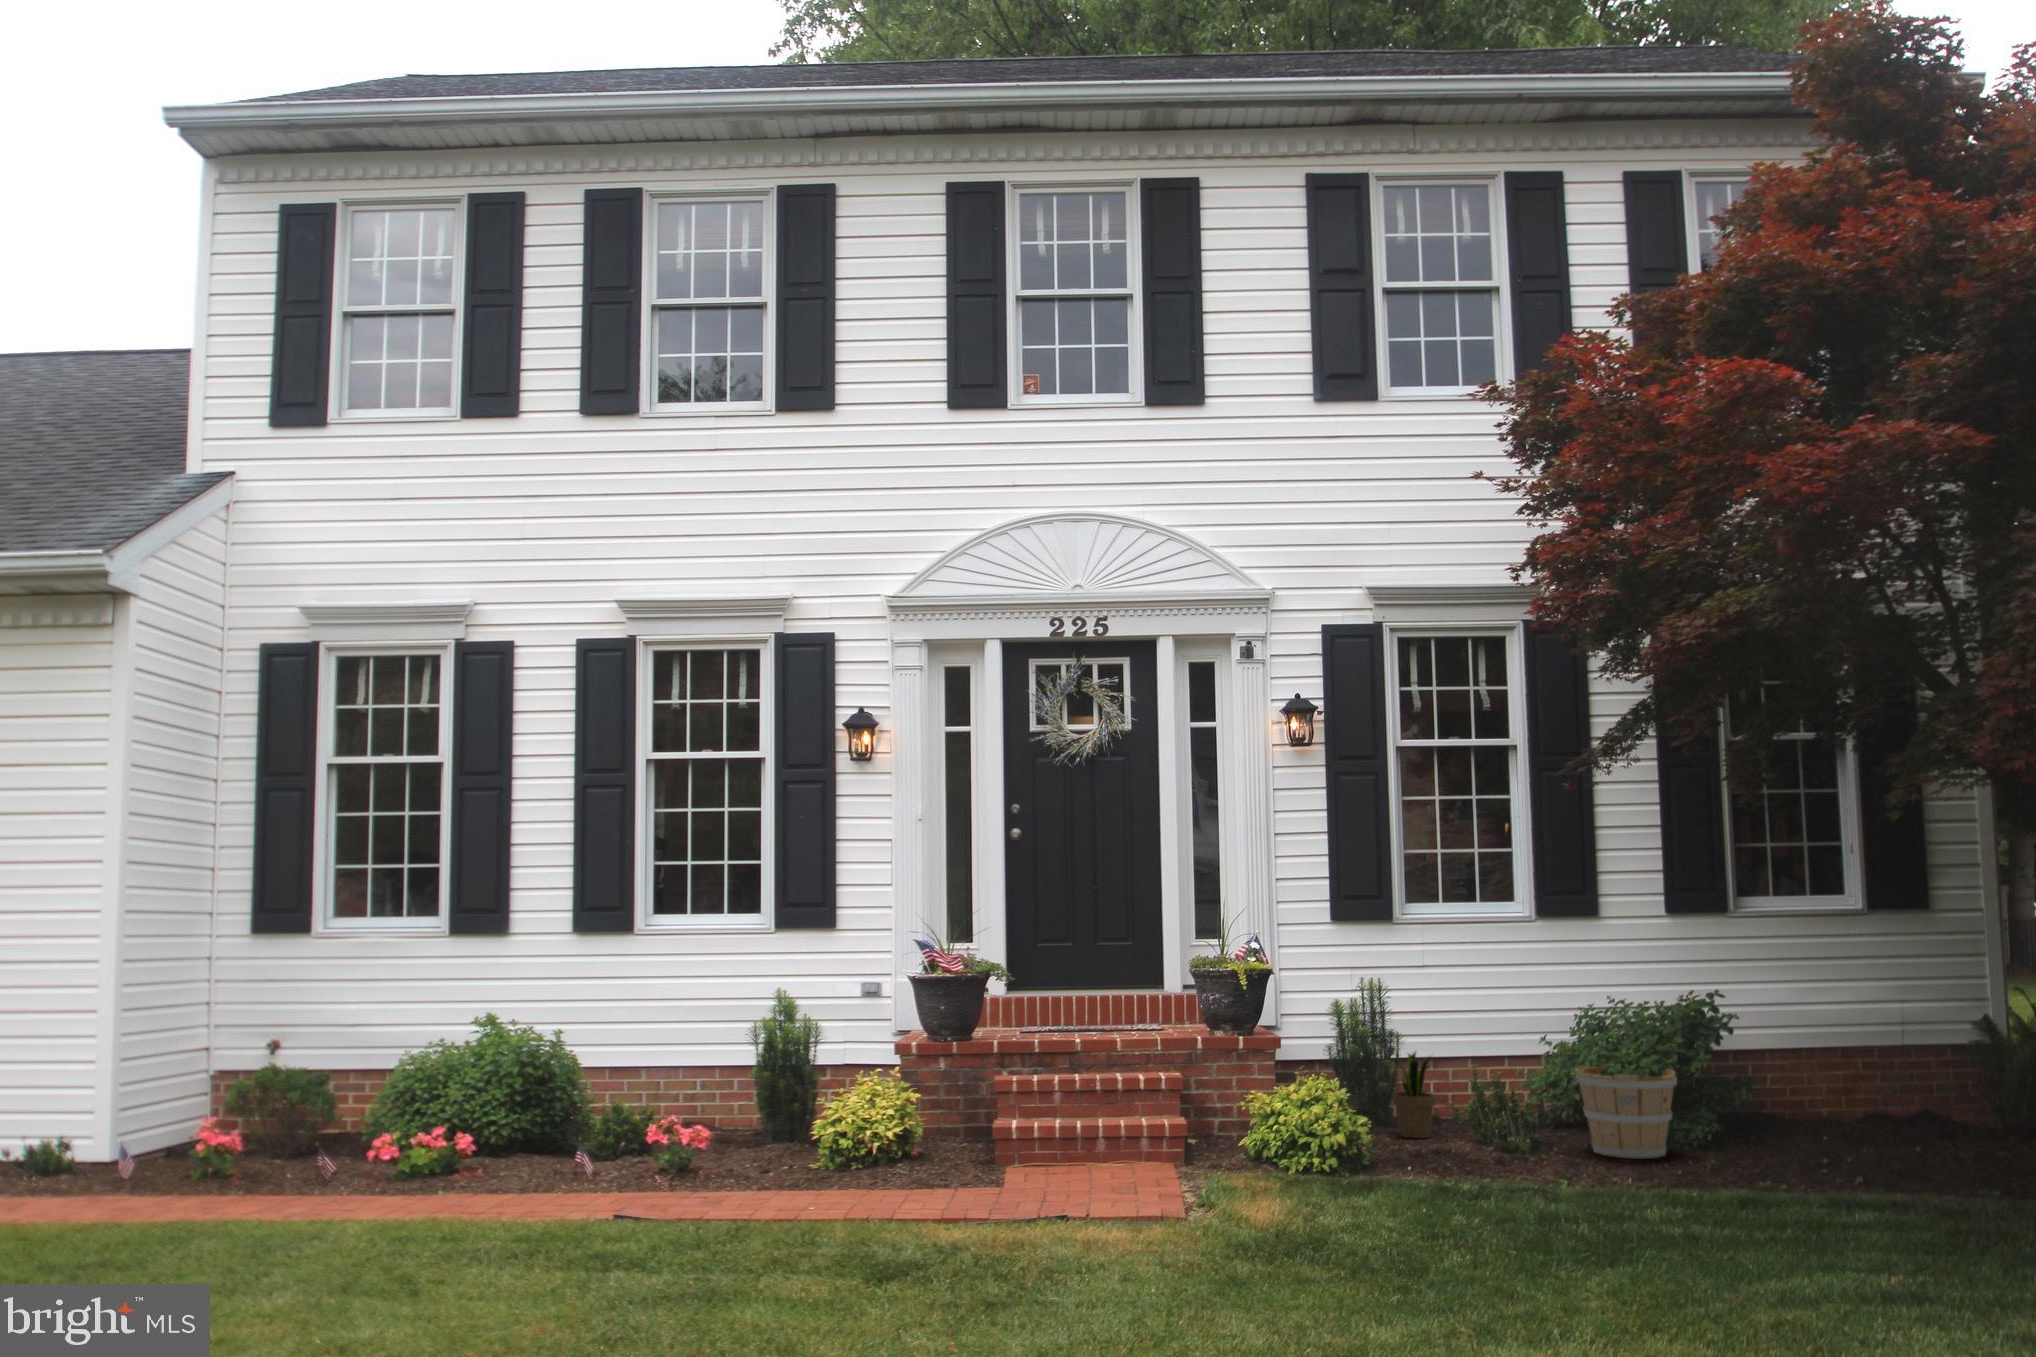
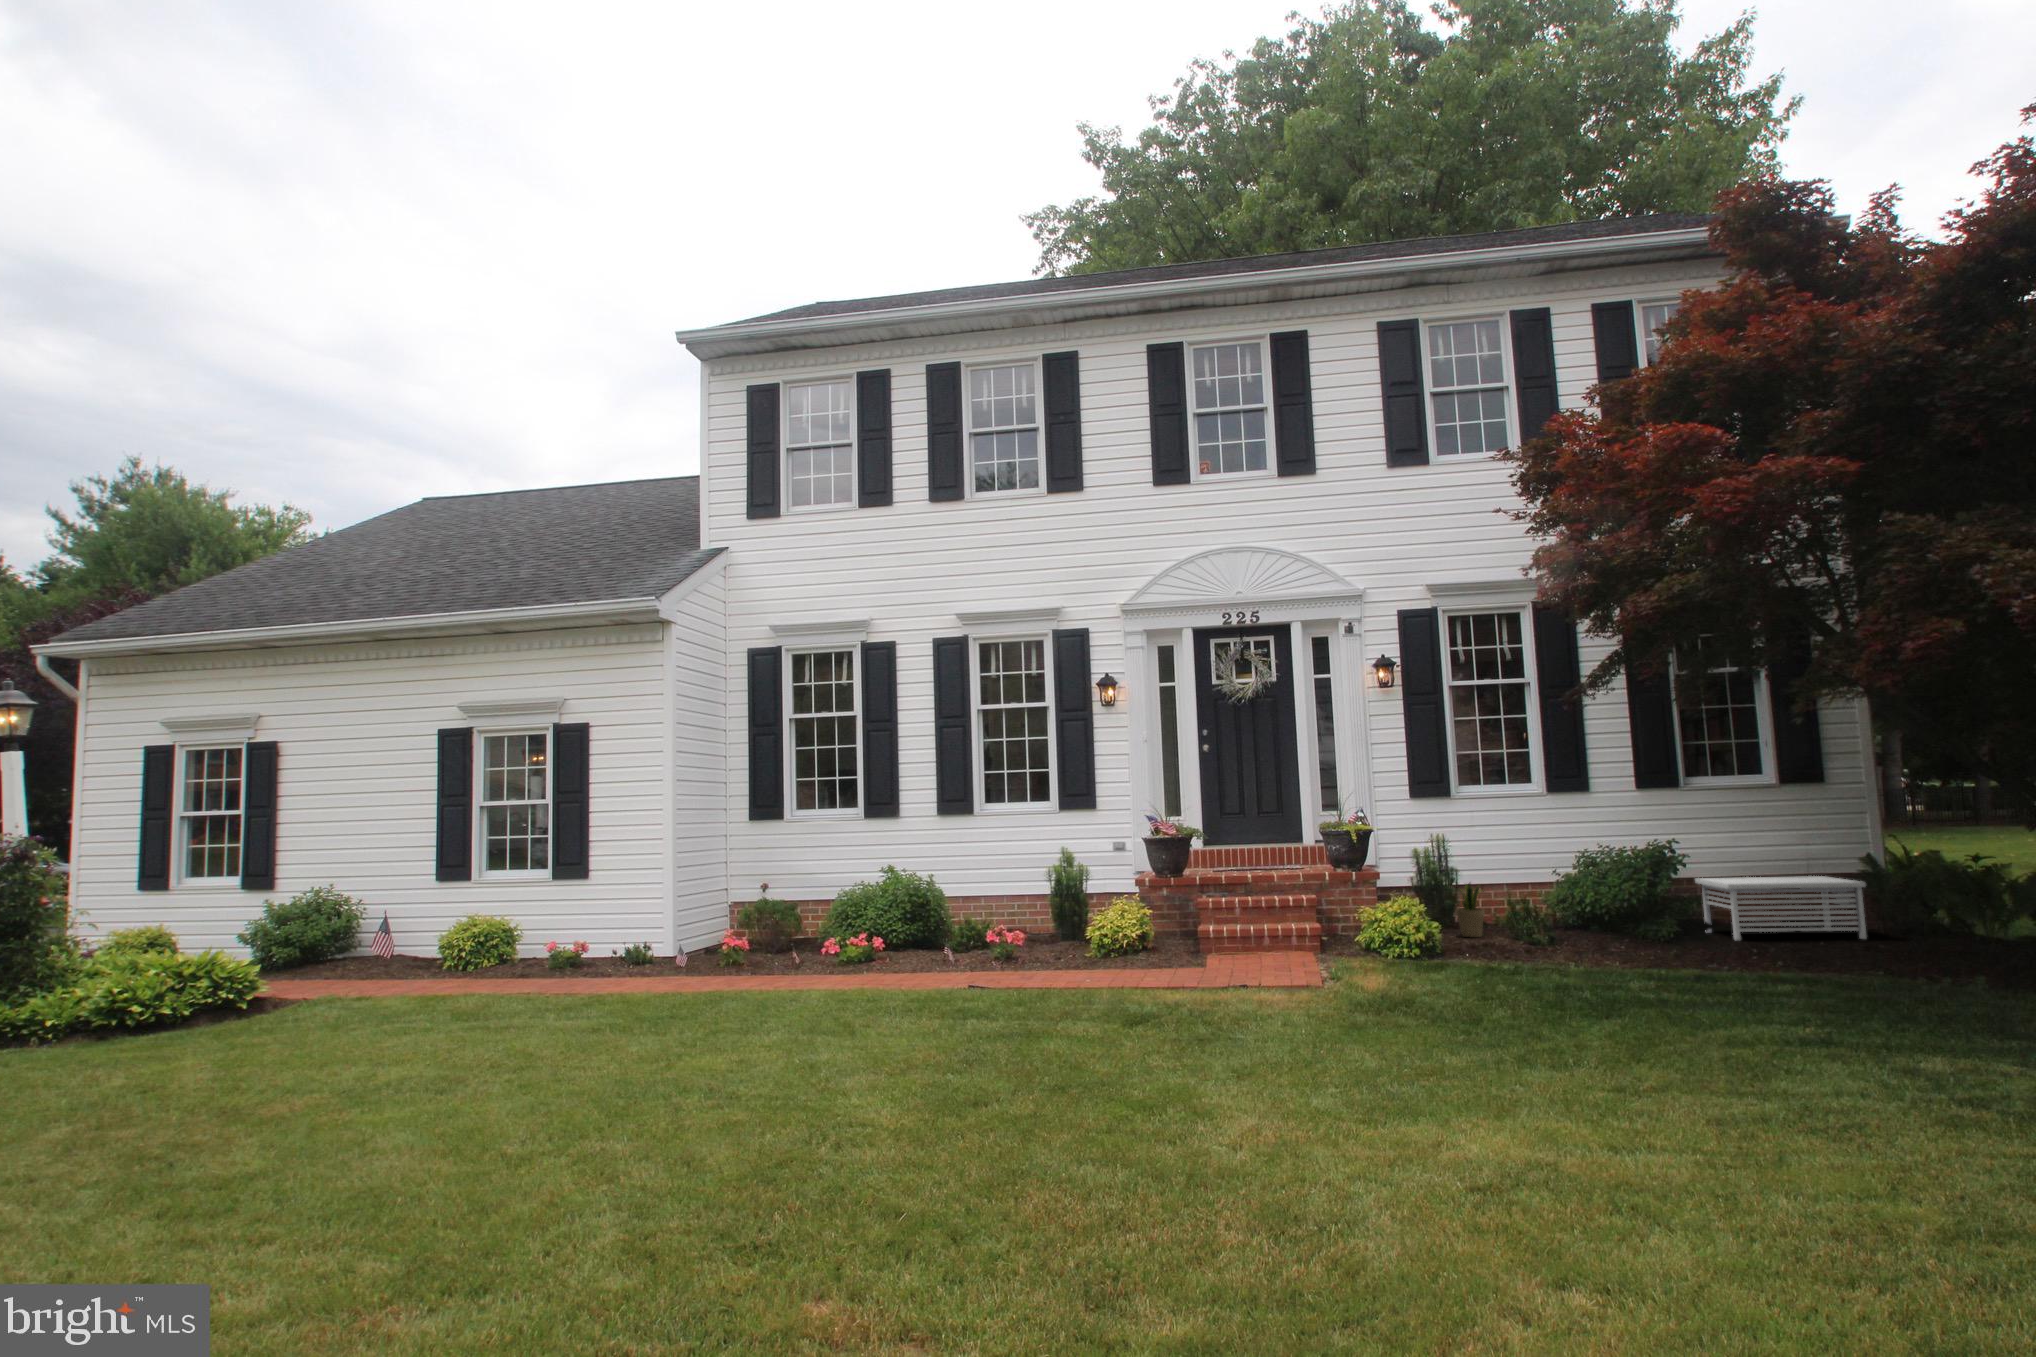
storage bench: none [1739,1047,1975,1145] -> present [1695,876,1867,940]
wooden bucket: present [1576,1065,1677,1159] -> none [1580,889,1650,948]

